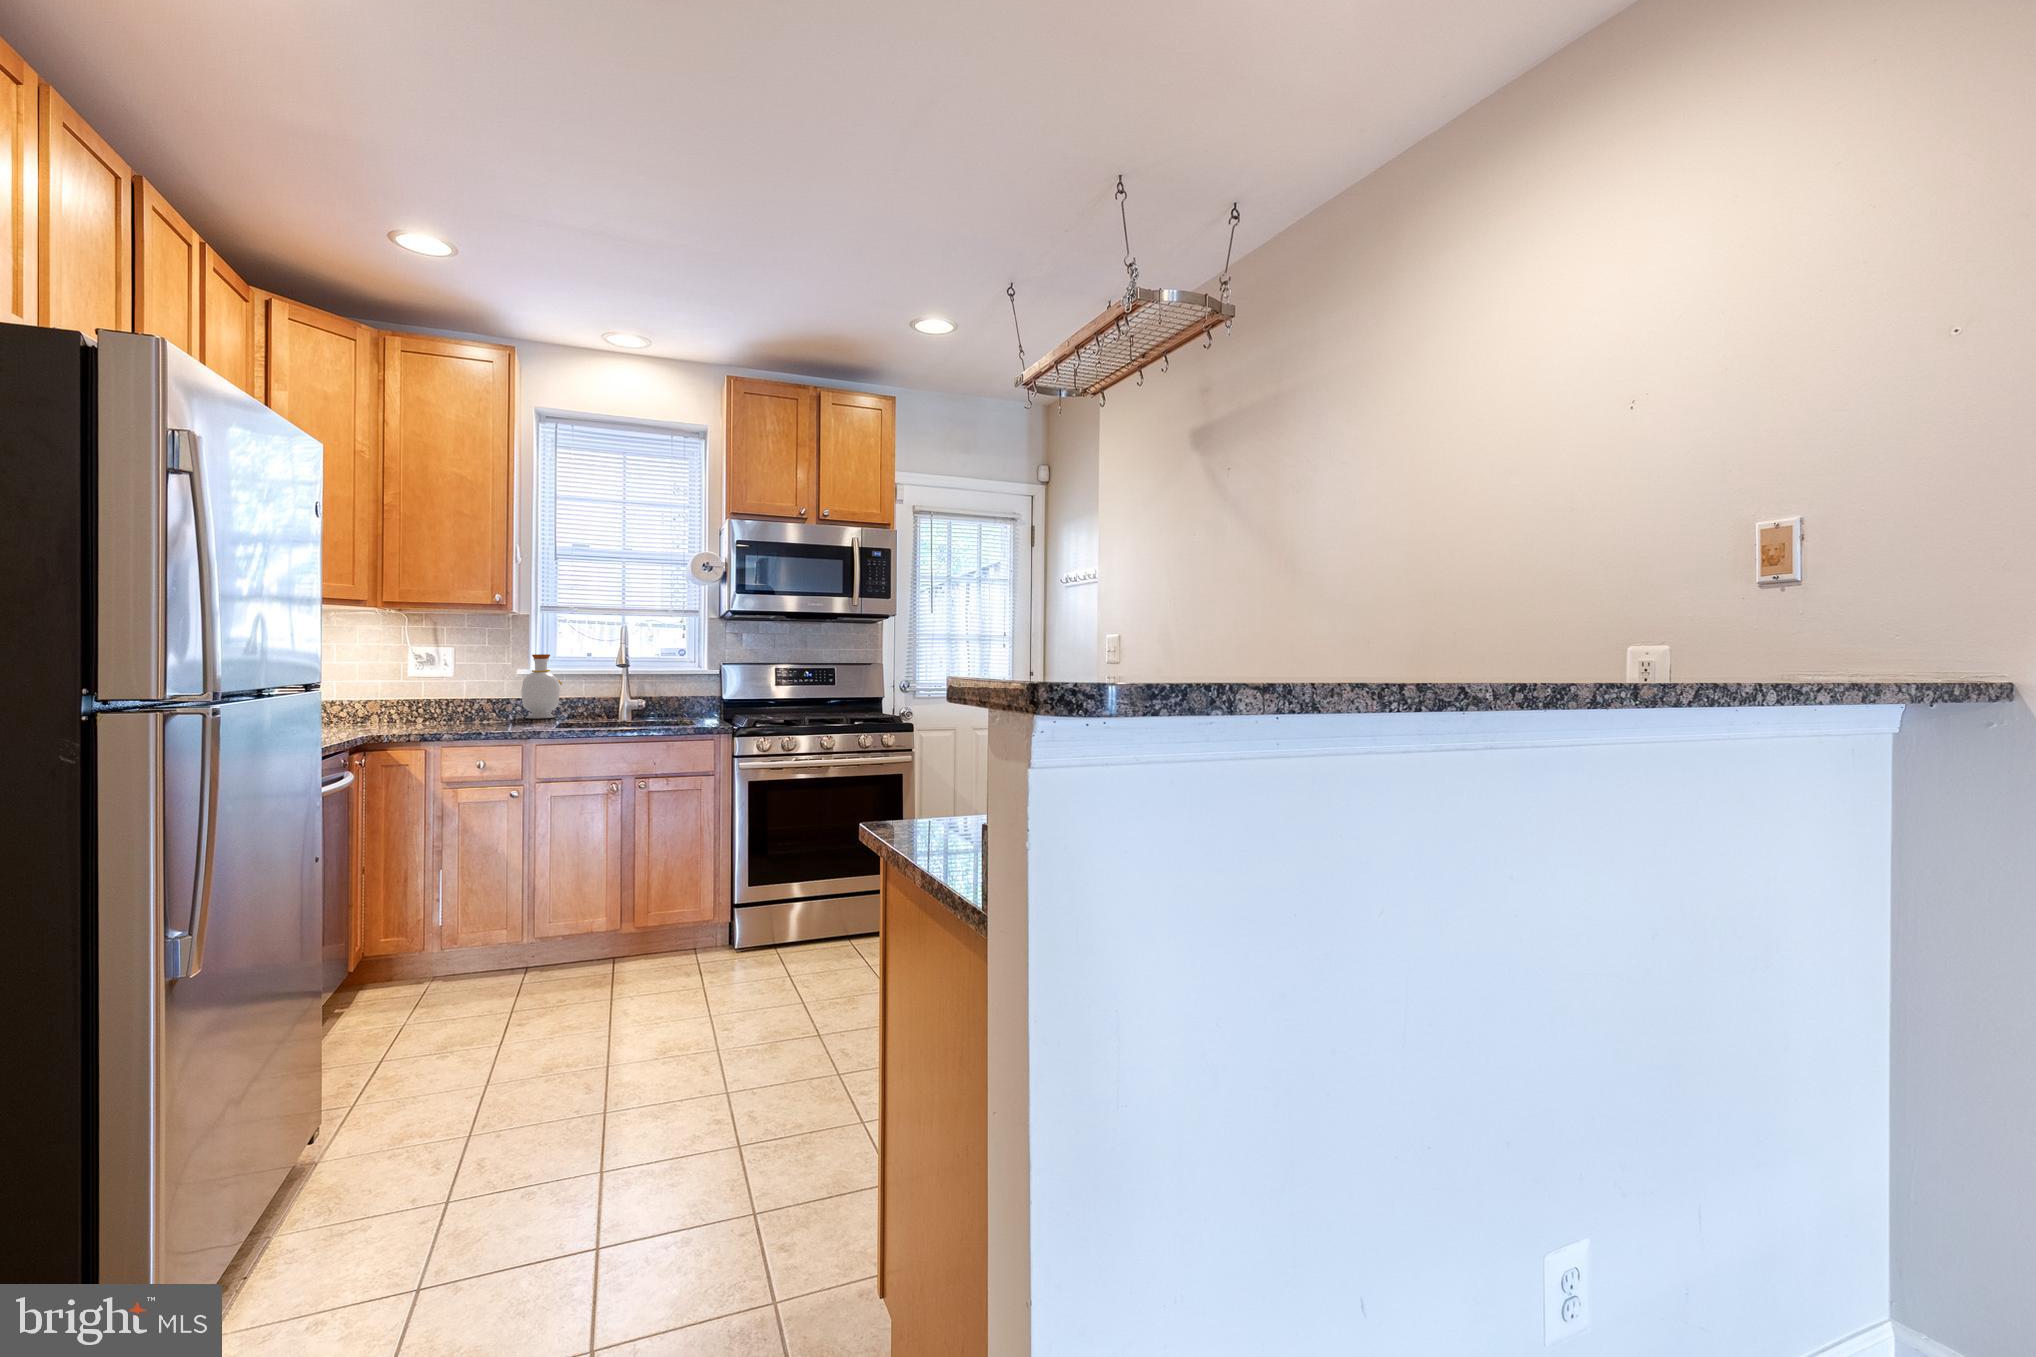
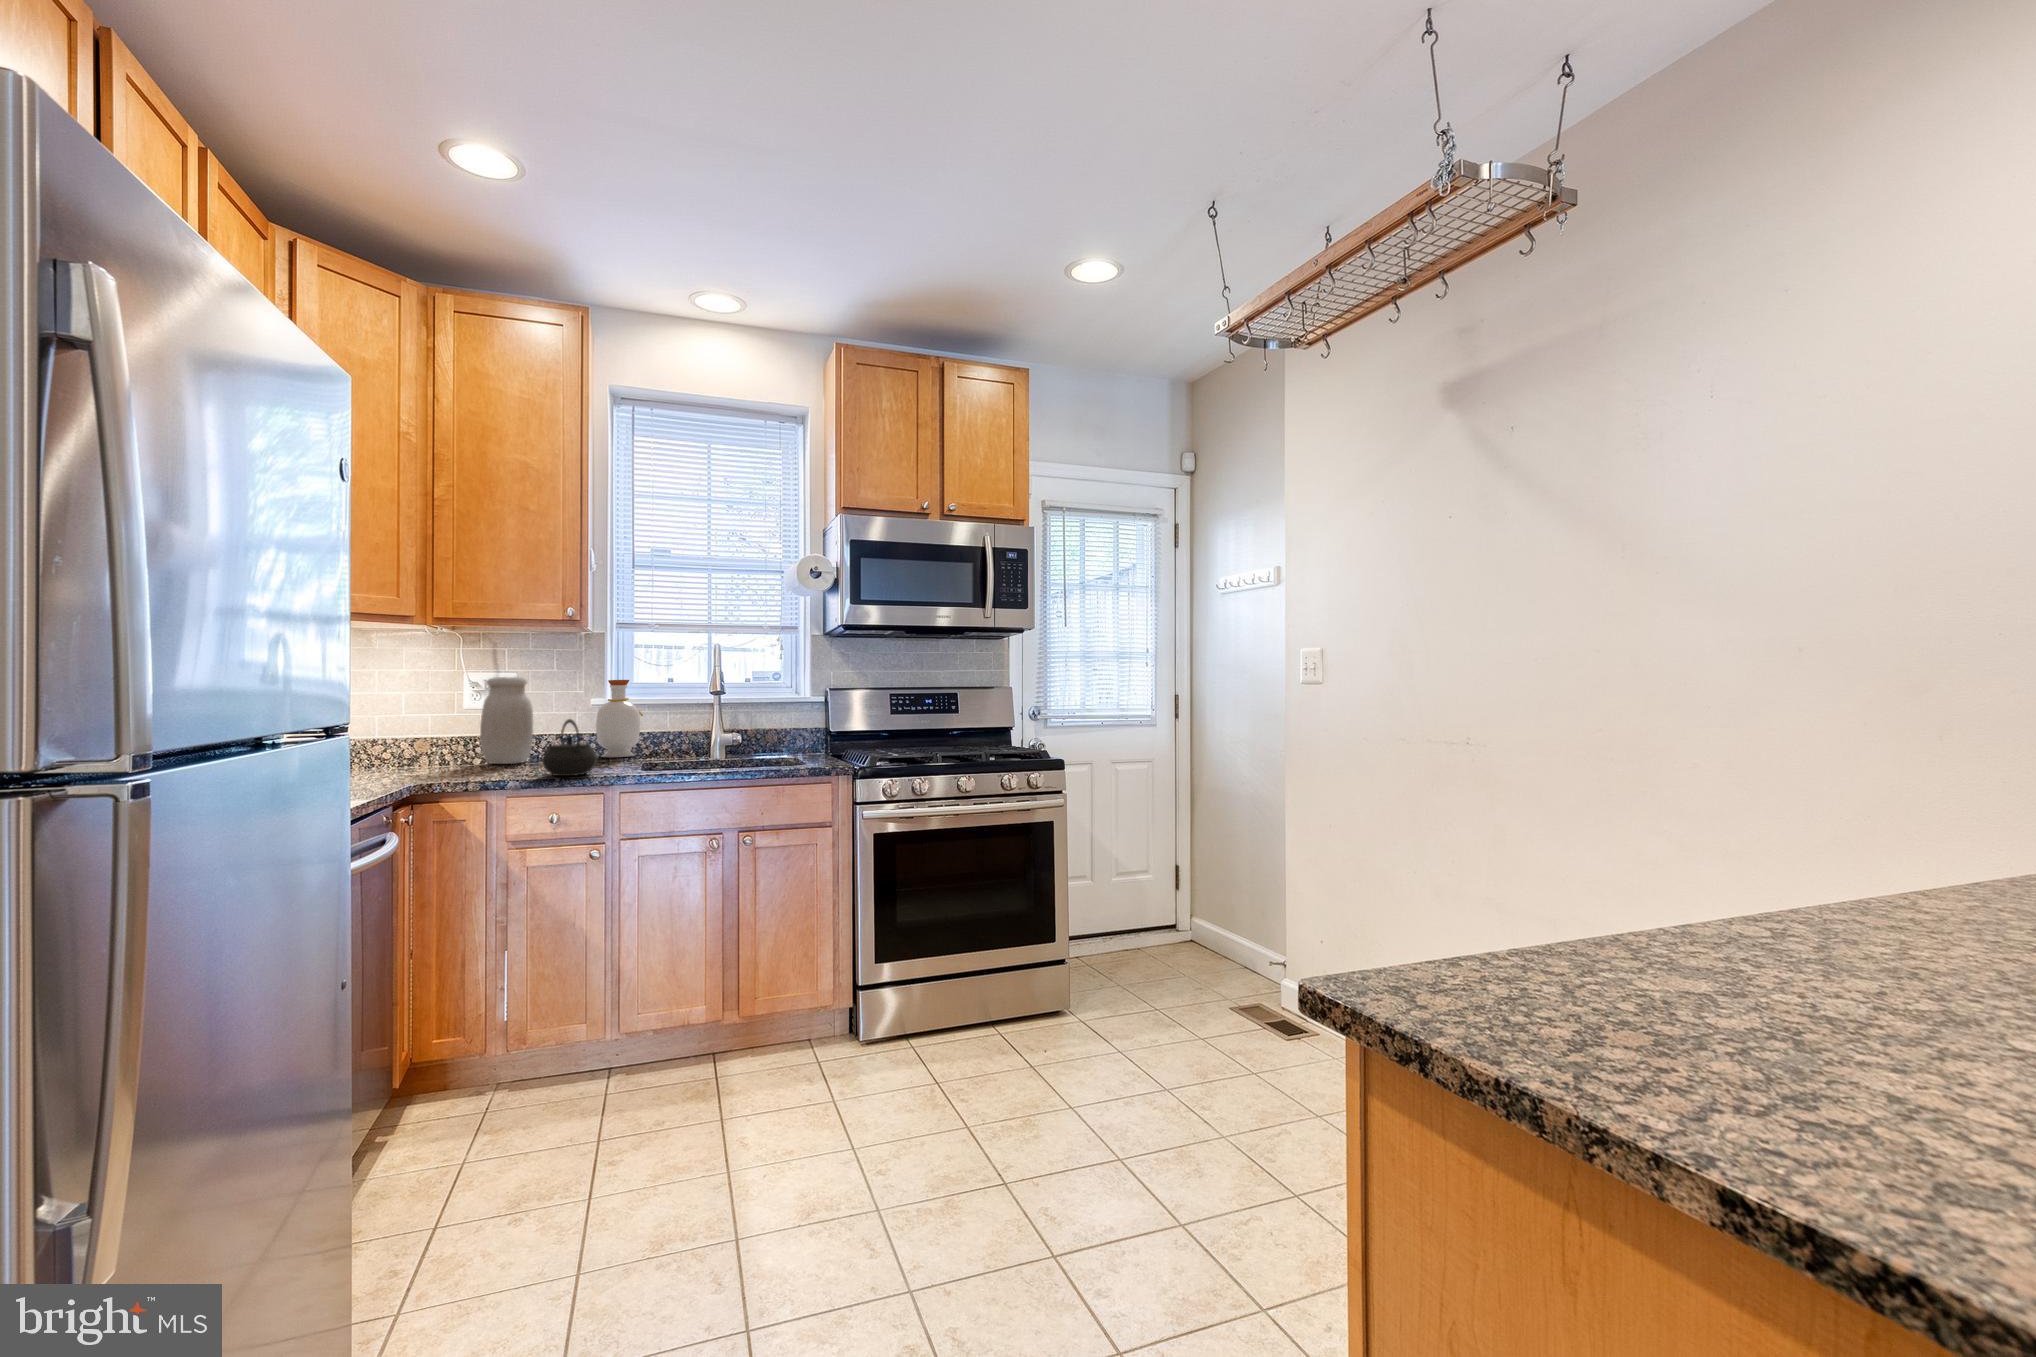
jar: none [422,651,467,722] -> present [480,677,533,764]
kettle: none [472,685,519,732] -> present [542,719,597,776]

